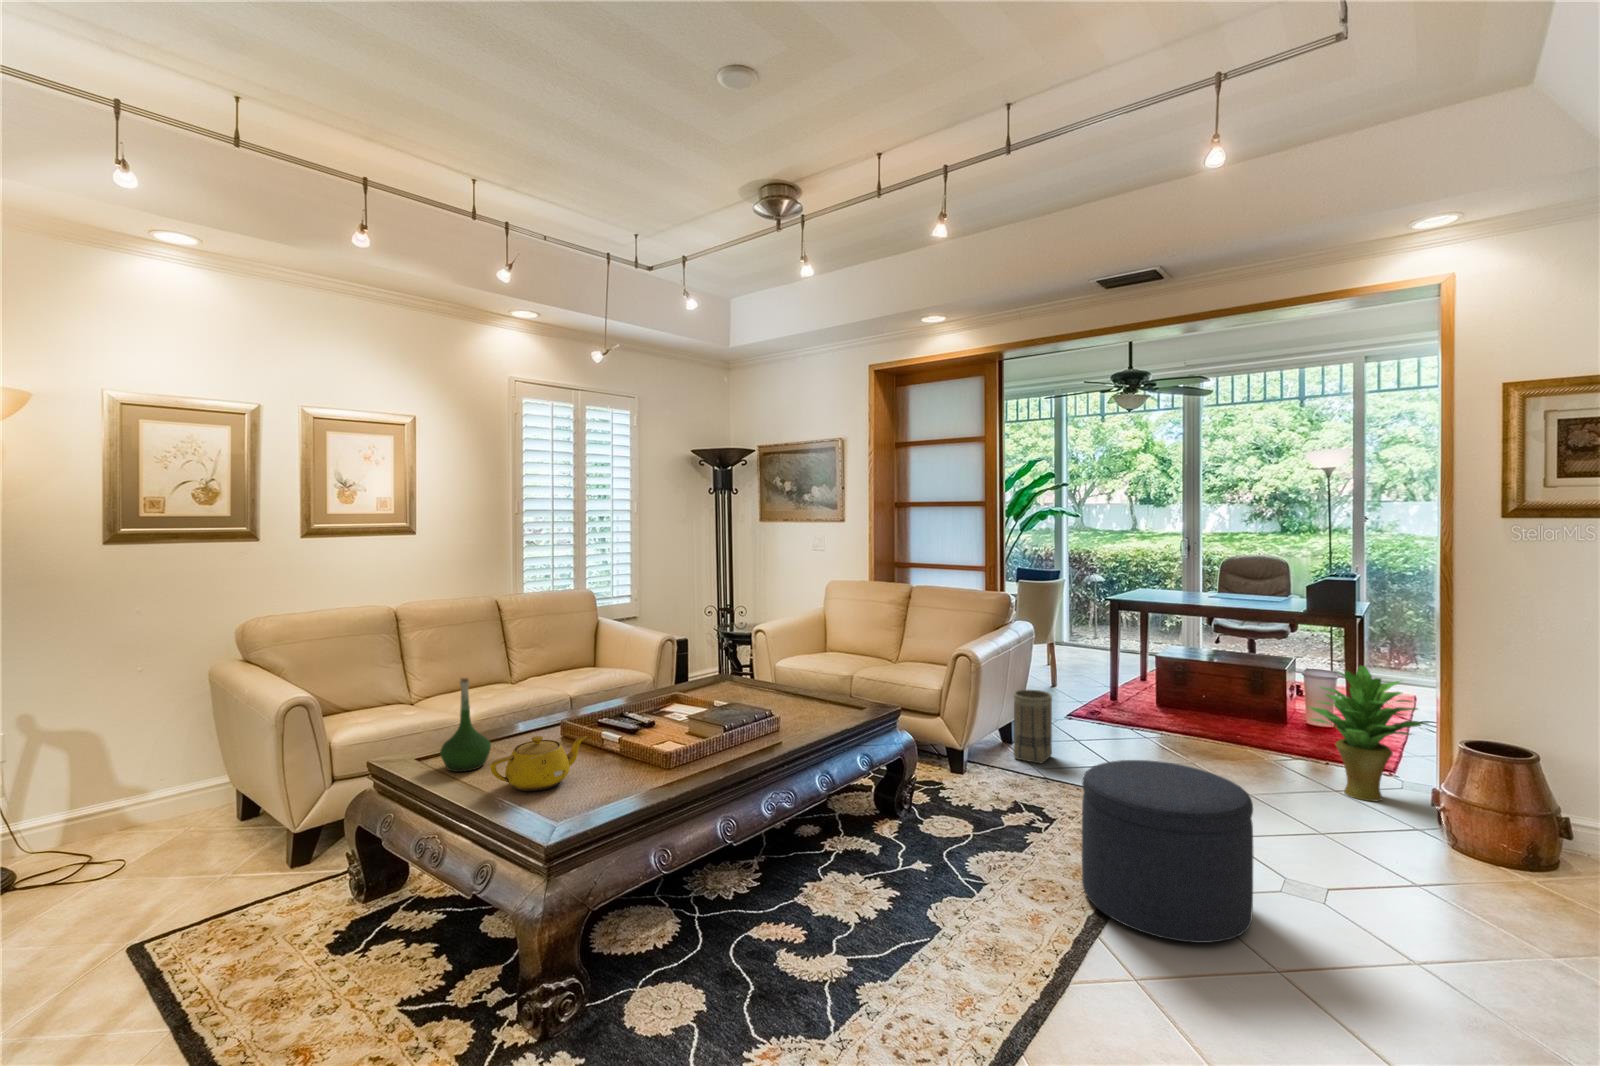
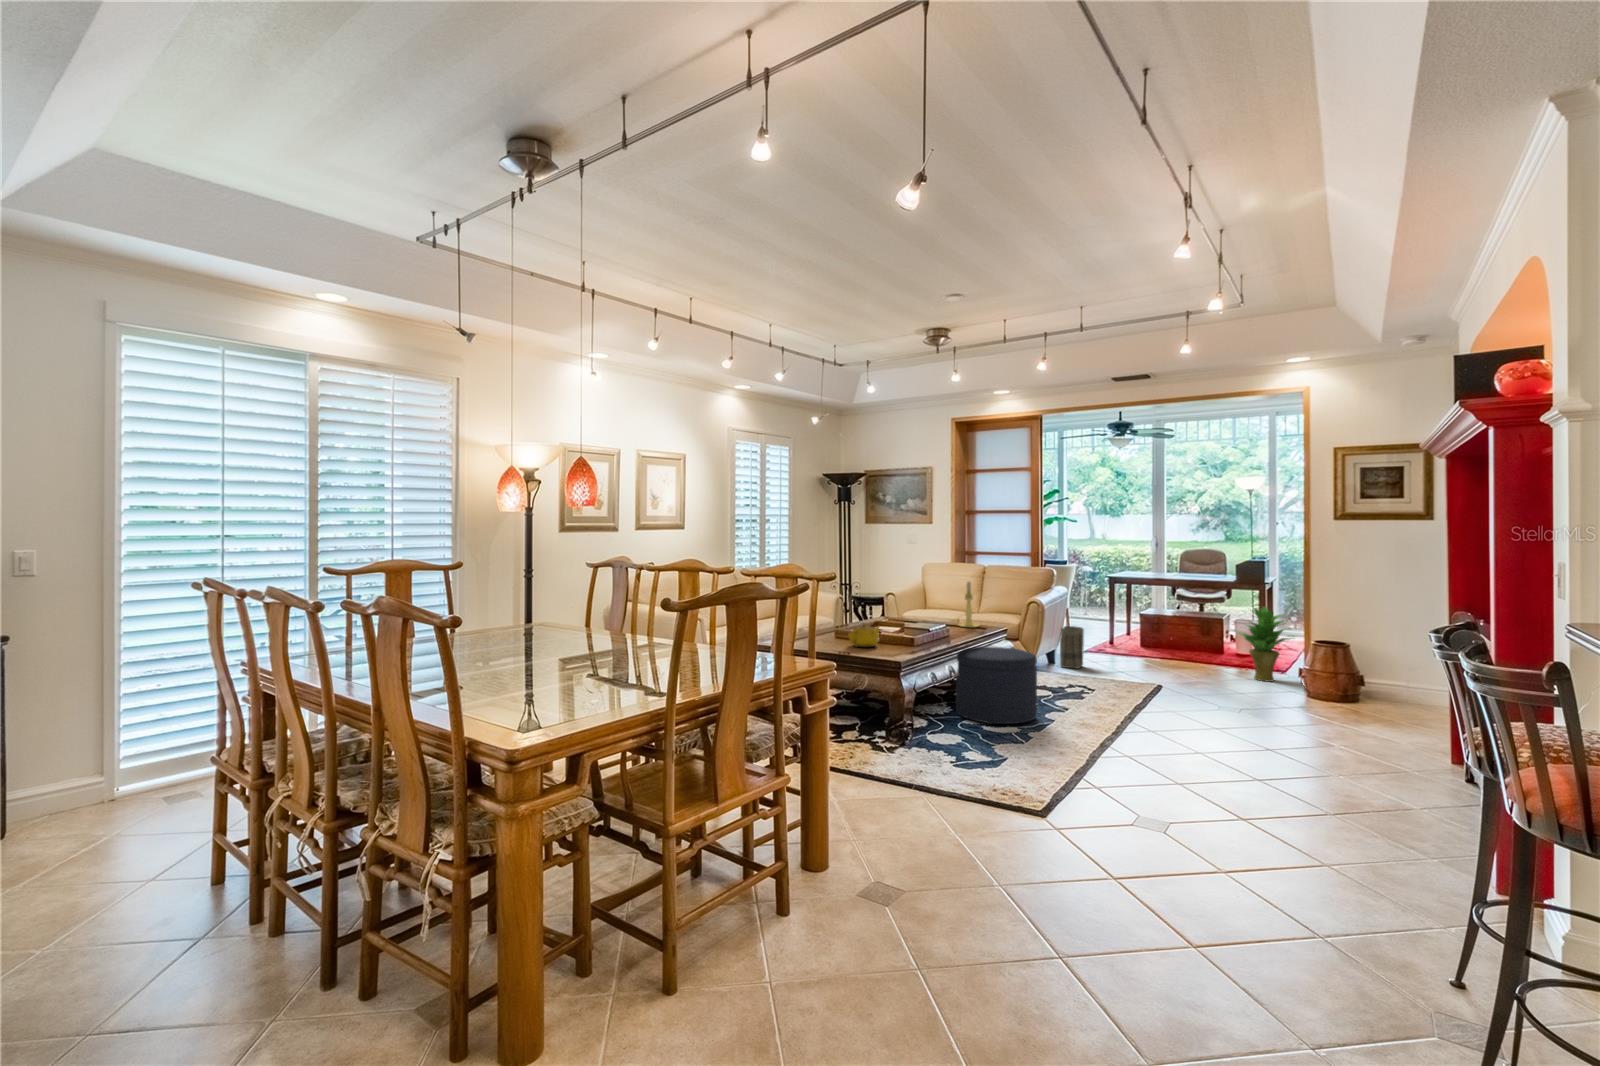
candle holder: none [803,629,842,715] -> present [958,581,979,628]
vase: present [440,678,491,772] -> none [805,597,828,643]
ottoman: present [1082,760,1253,943] -> present [956,647,1037,724]

